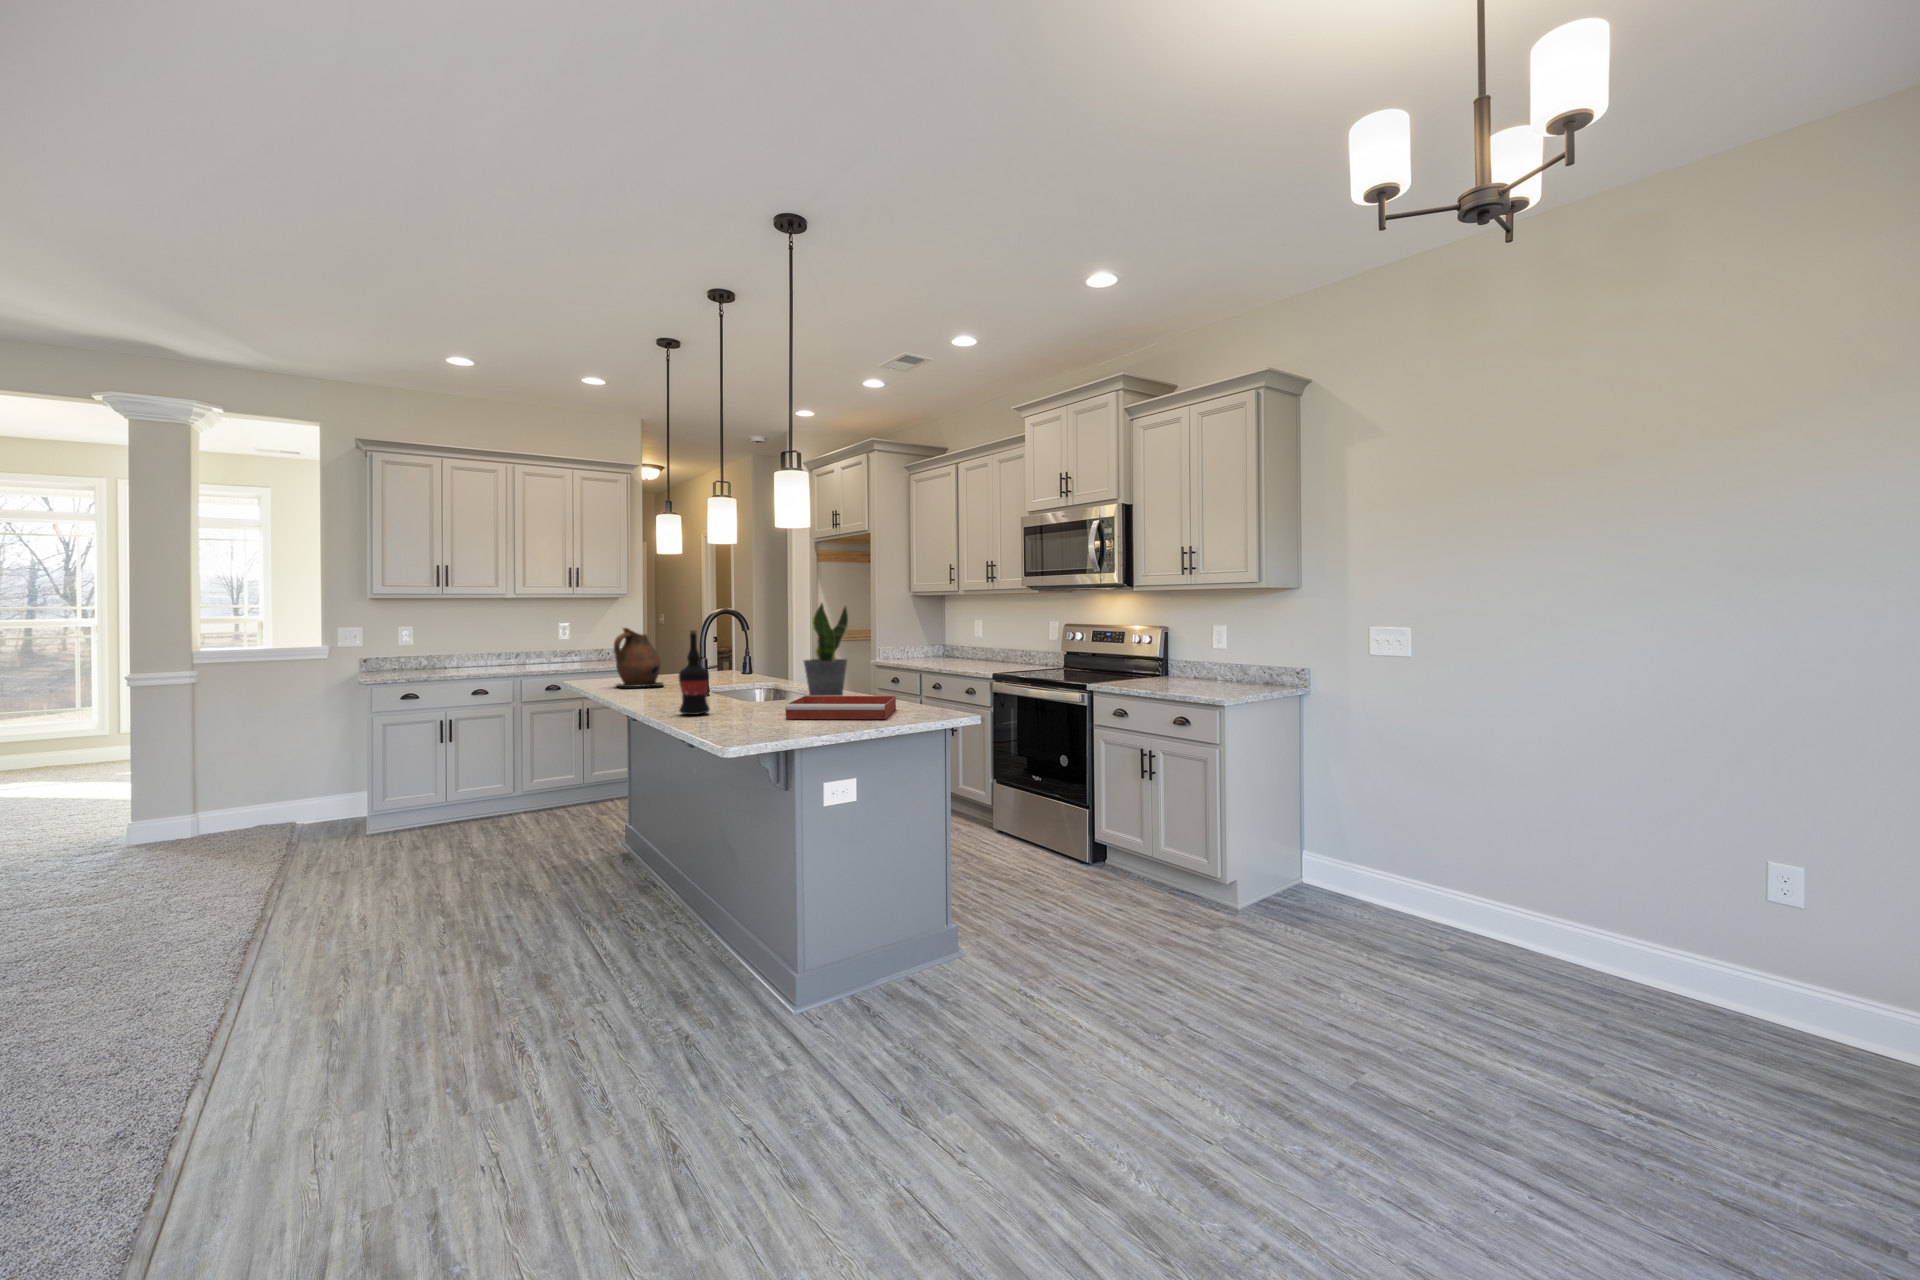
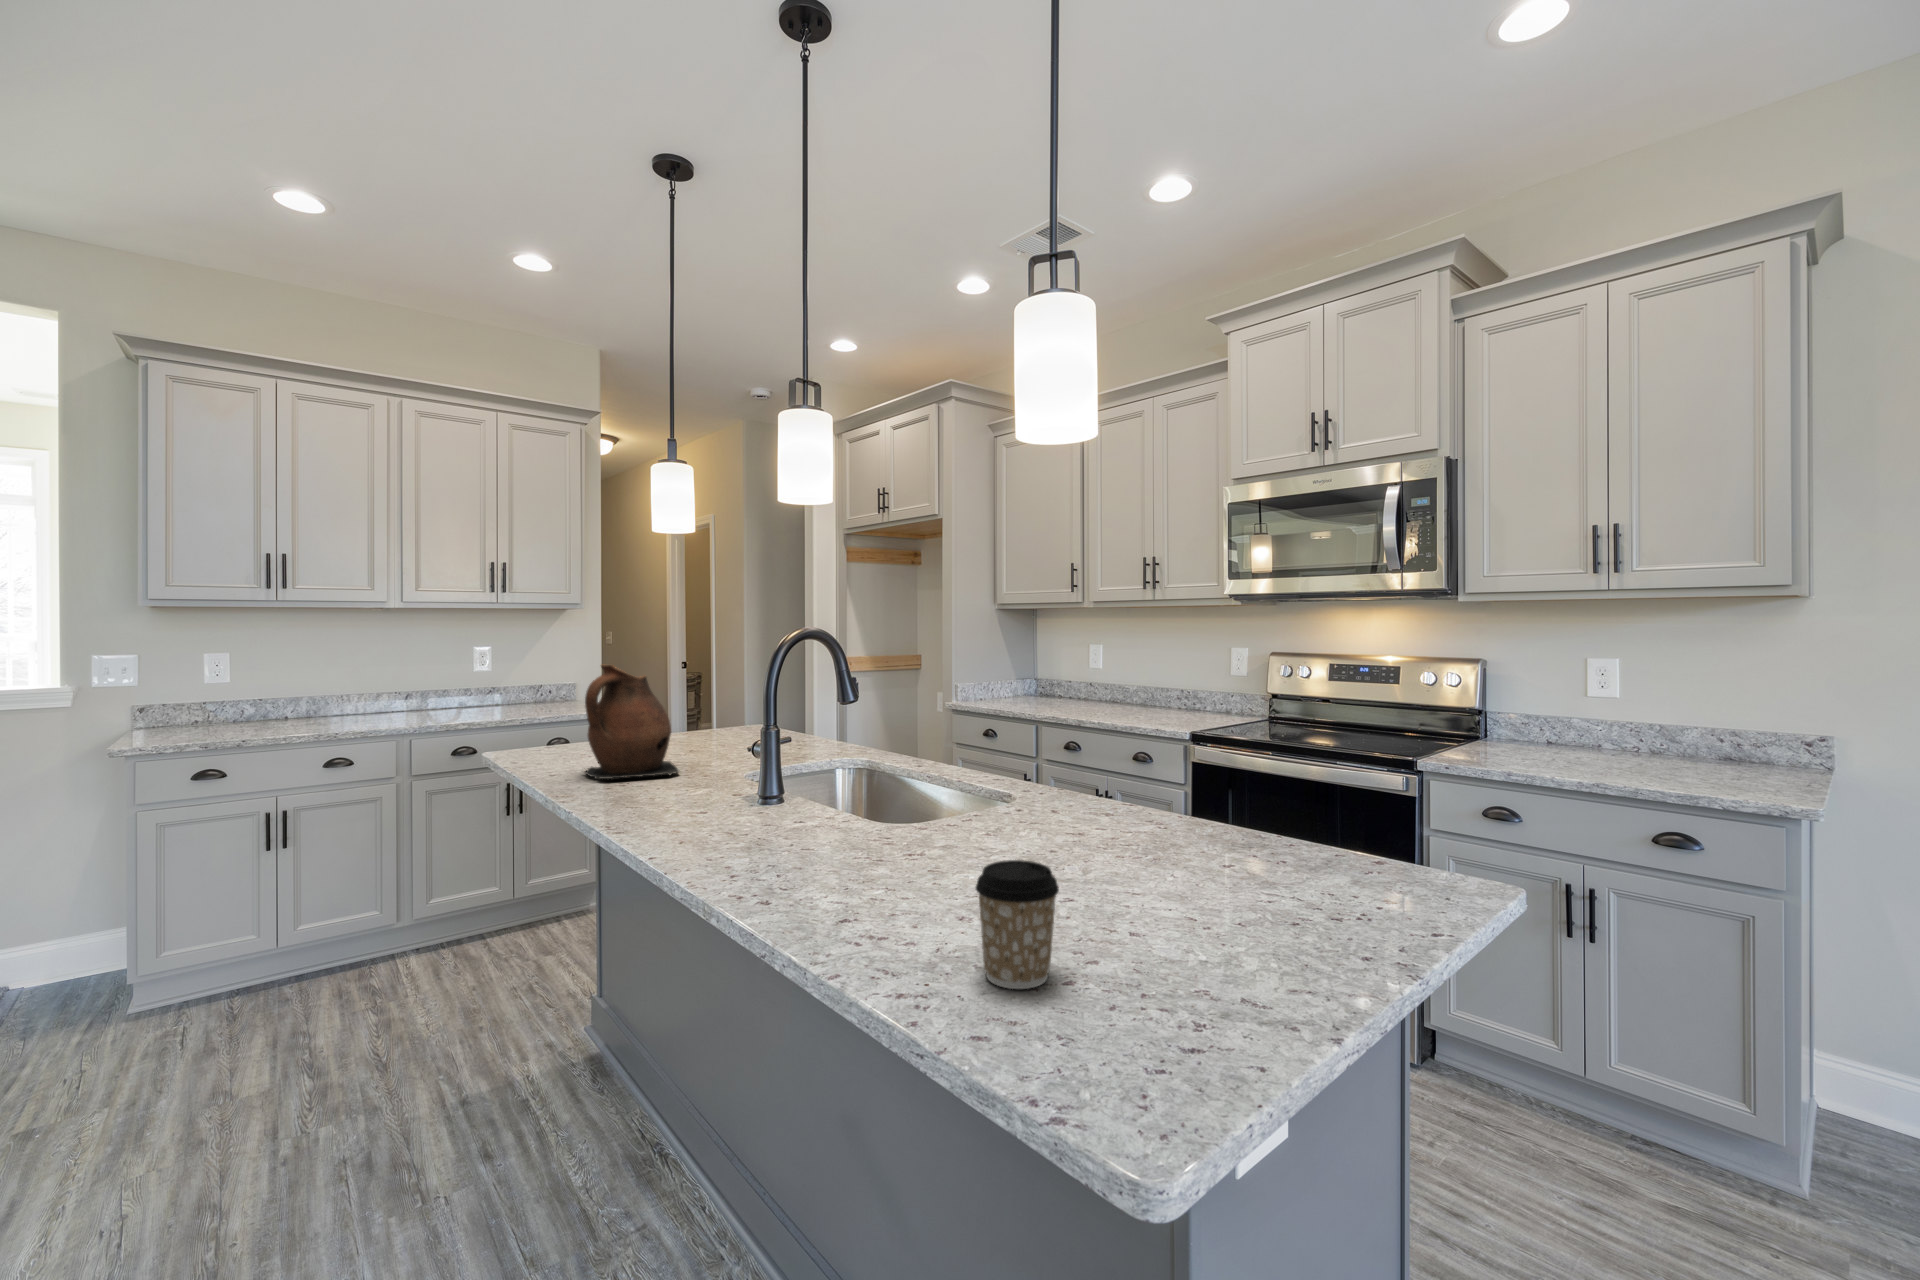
potted plant: present [804,603,848,696] -> none [1010,618,1104,834]
wine bottle: present [679,630,709,715] -> none [791,689,867,906]
coffee cup: none [724,687,754,727] -> present [976,860,1059,989]
tray: present [785,696,896,719] -> none [1061,834,1355,927]

